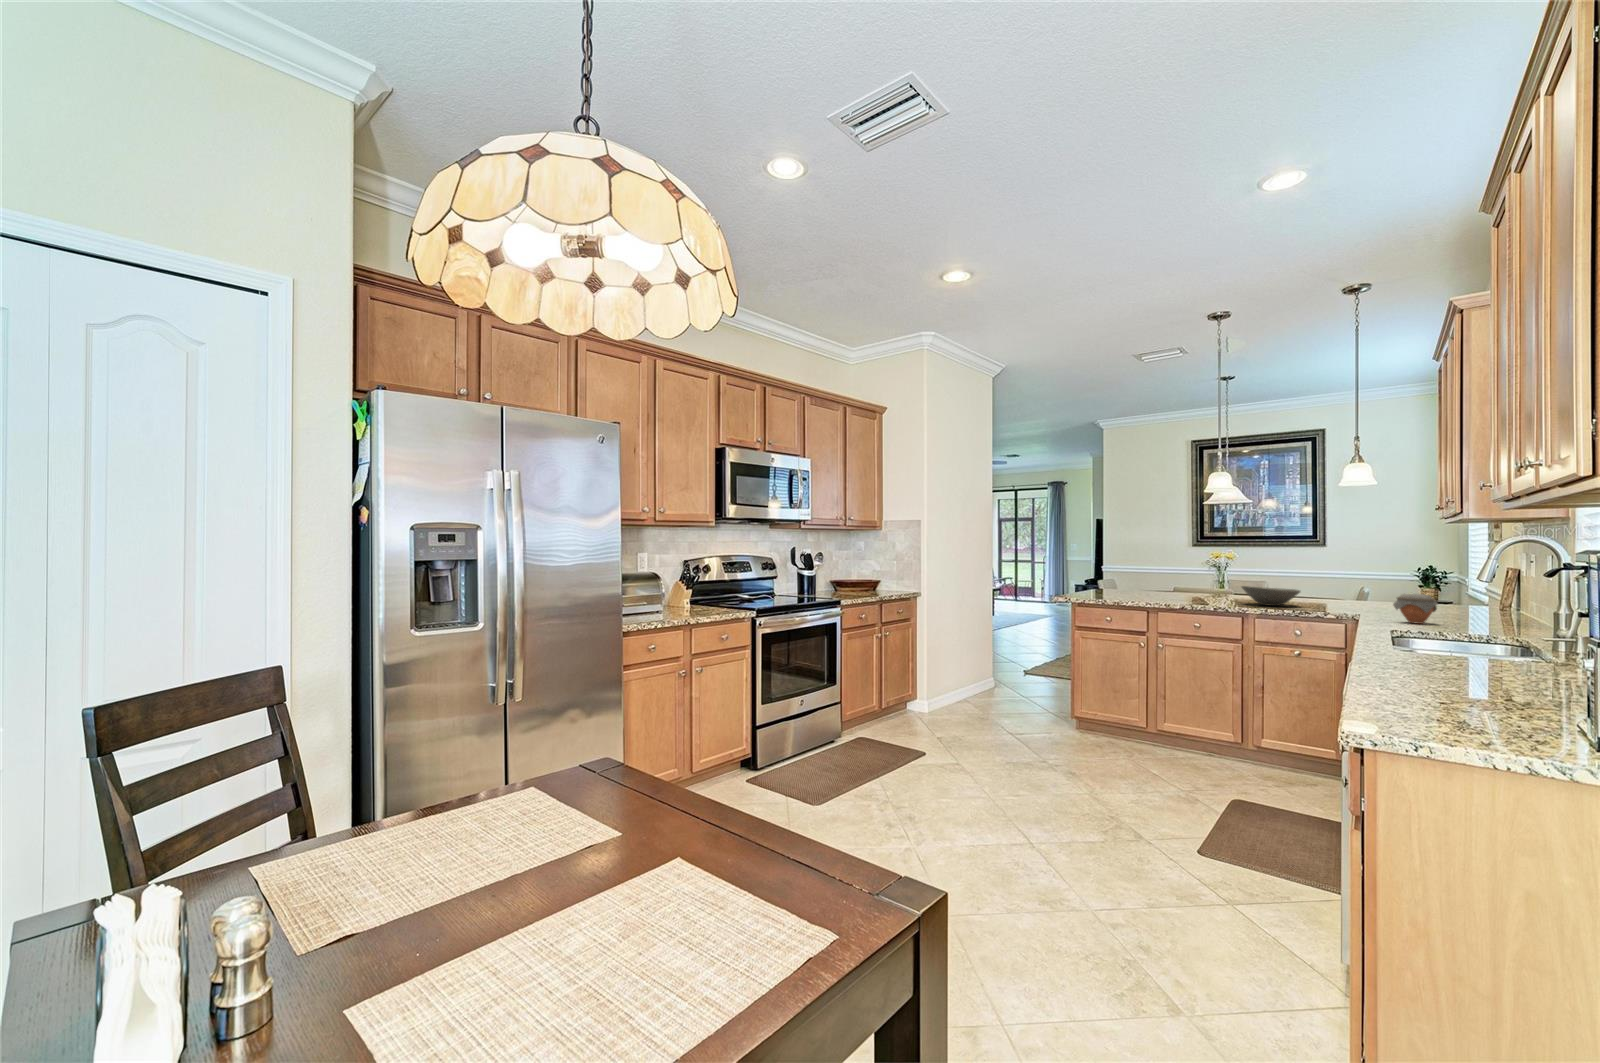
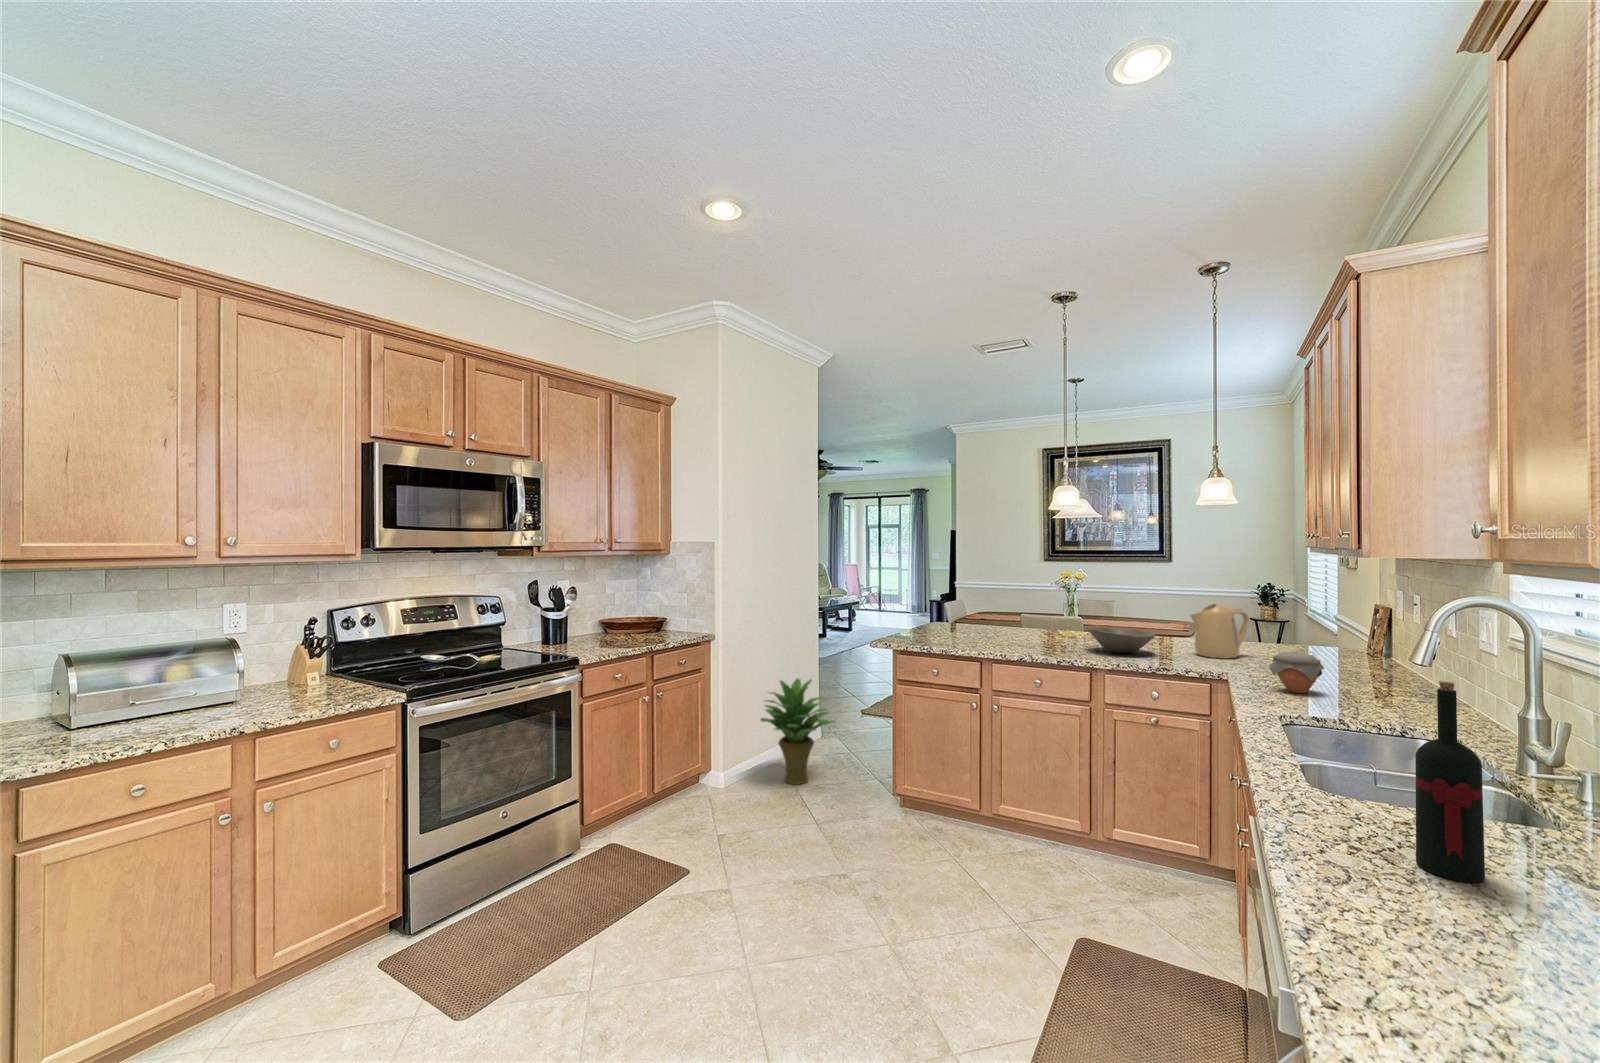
kettle: none [1332,566,1386,609] -> present [1191,604,1249,658]
wine bottle: none [1444,568,1482,671] -> present [1415,681,1485,883]
potted plant: none [953,631,1017,714] -> present [761,679,834,785]

